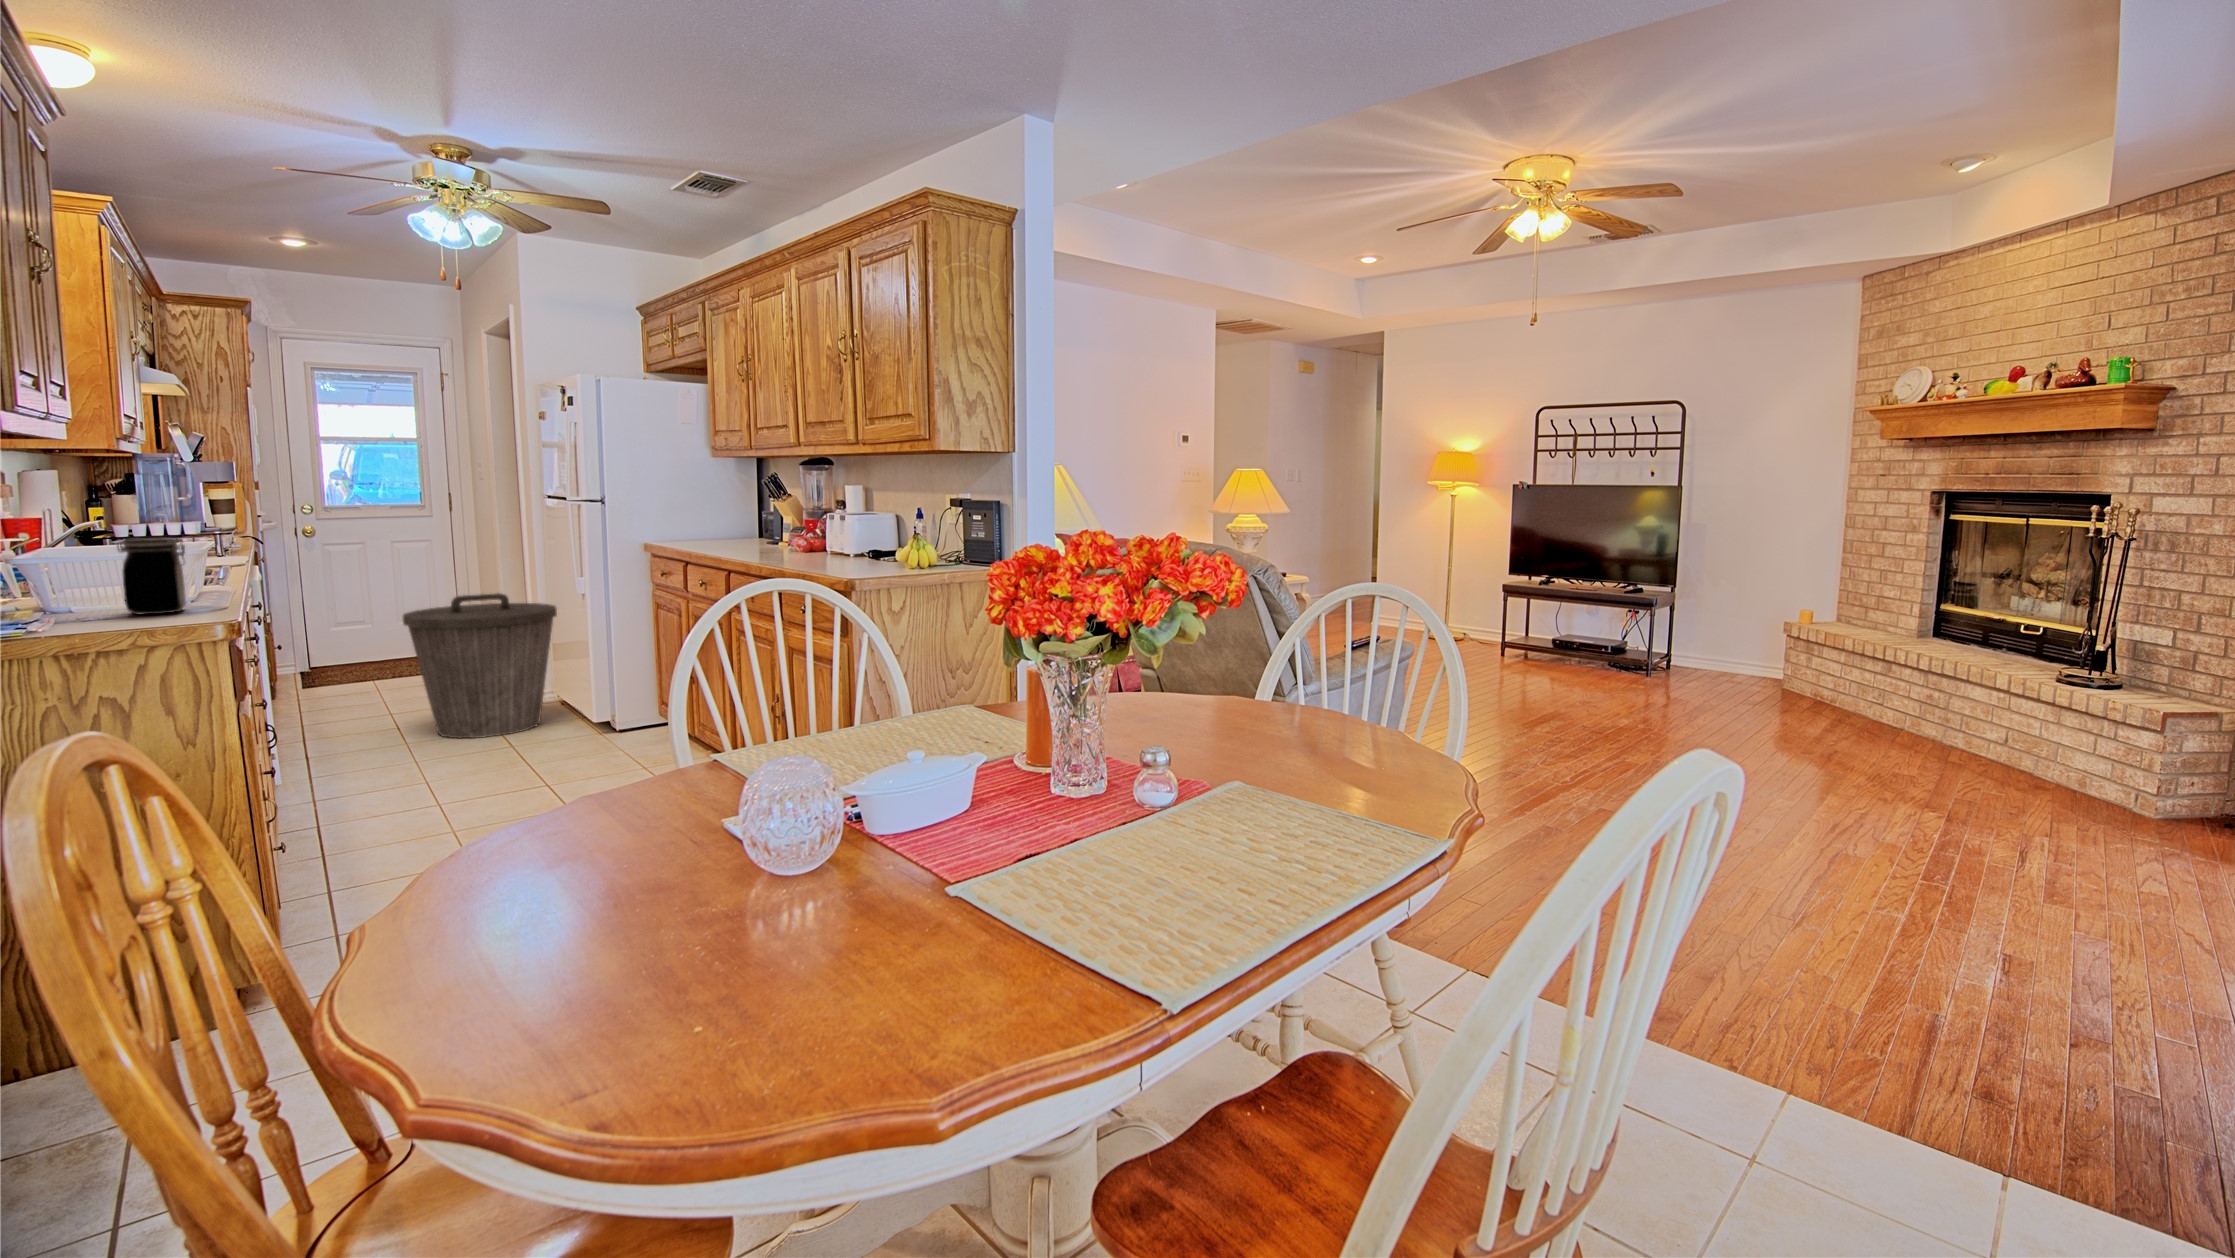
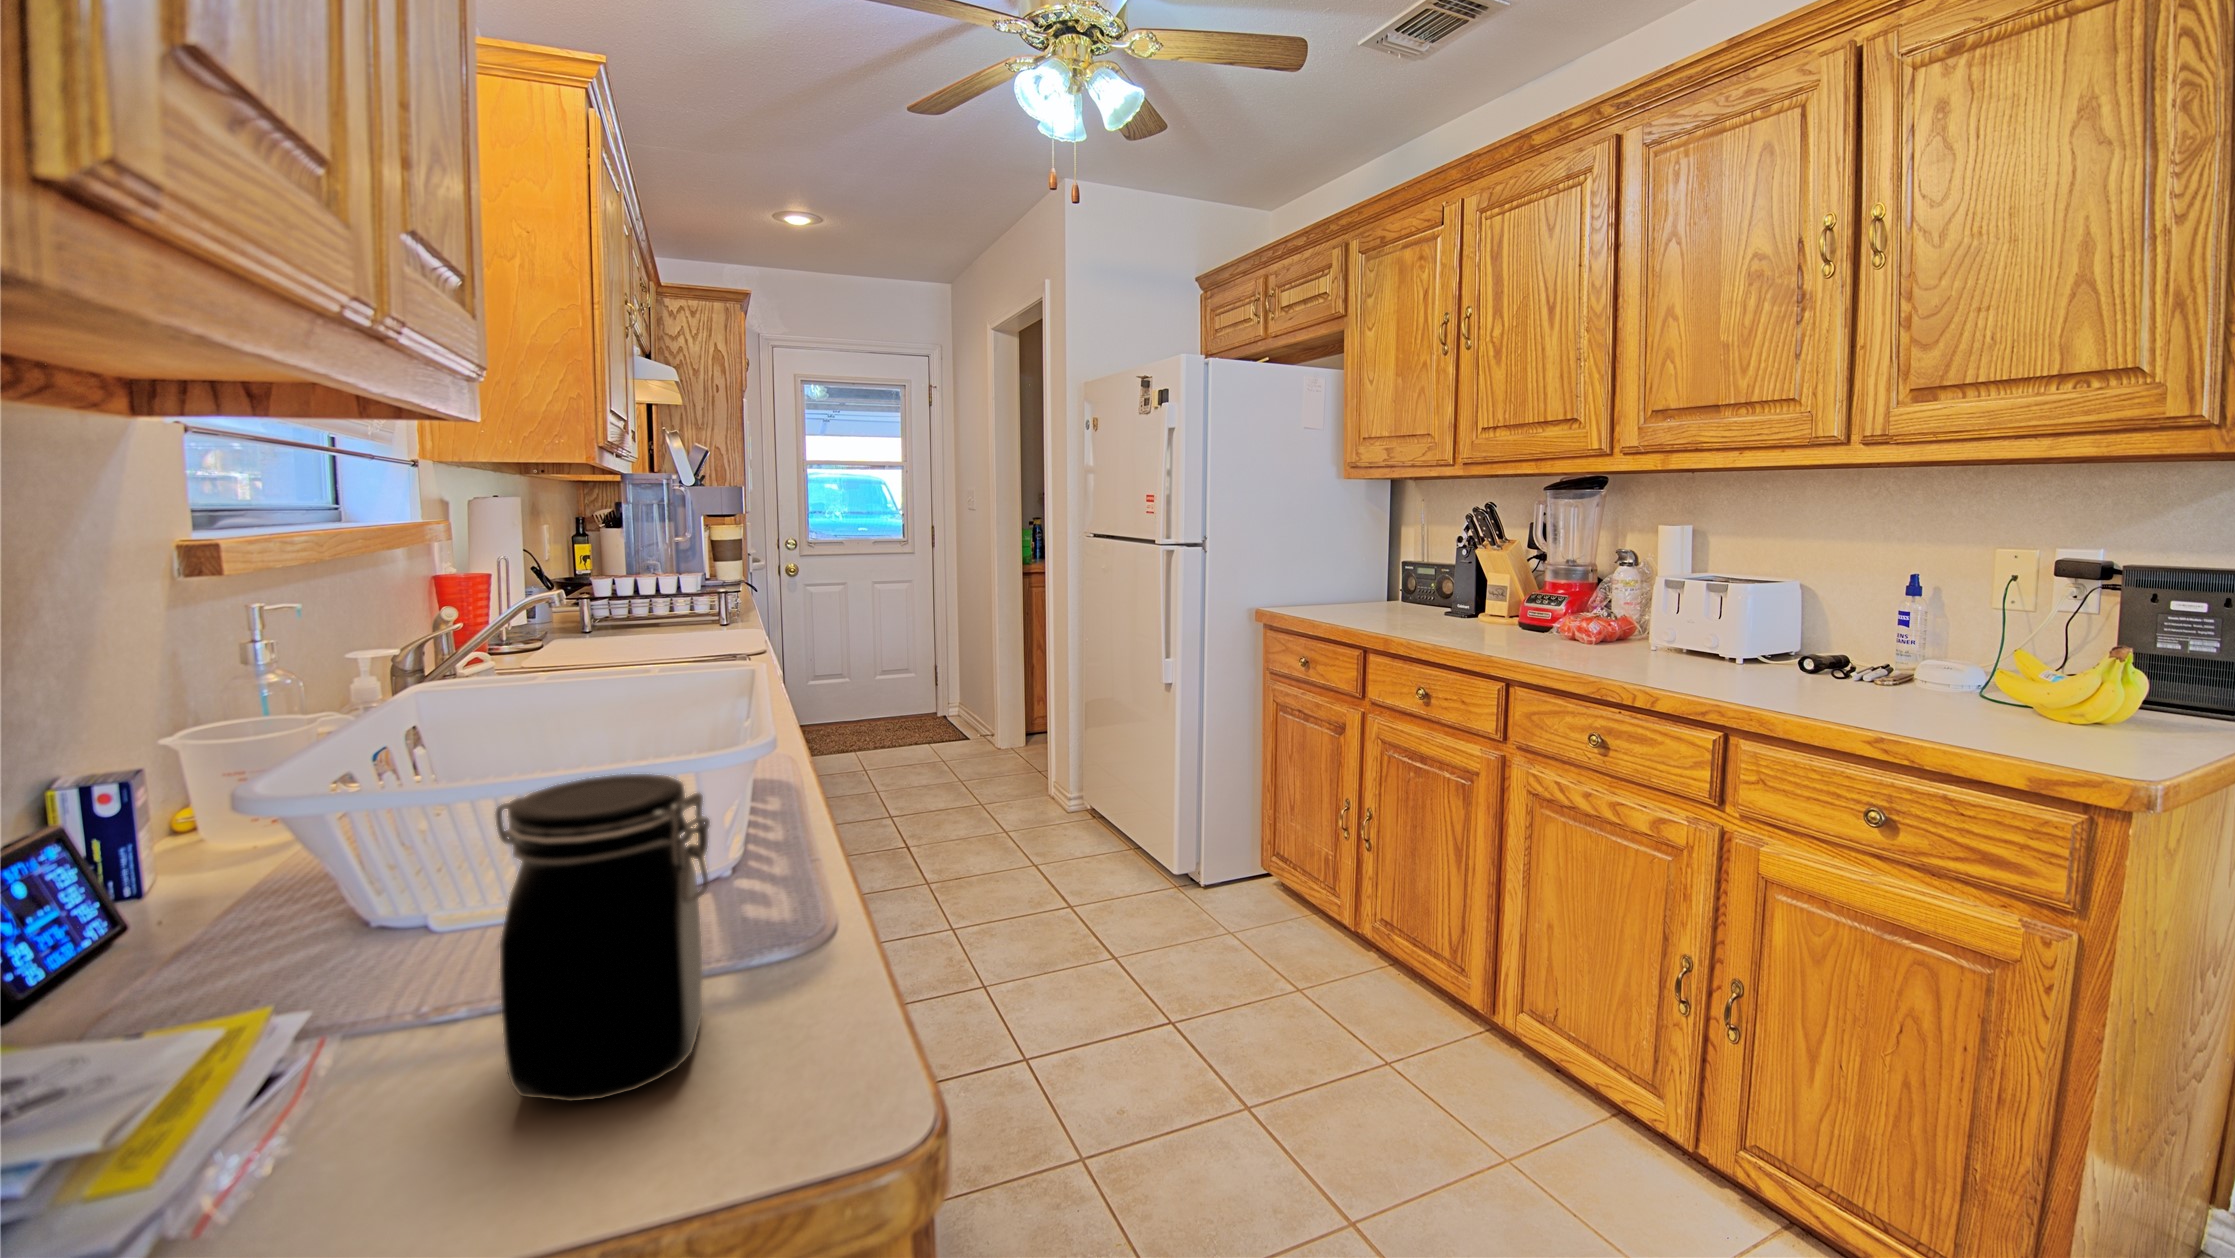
trash can: present [403,593,557,738] -> none [928,670,1112,881]

